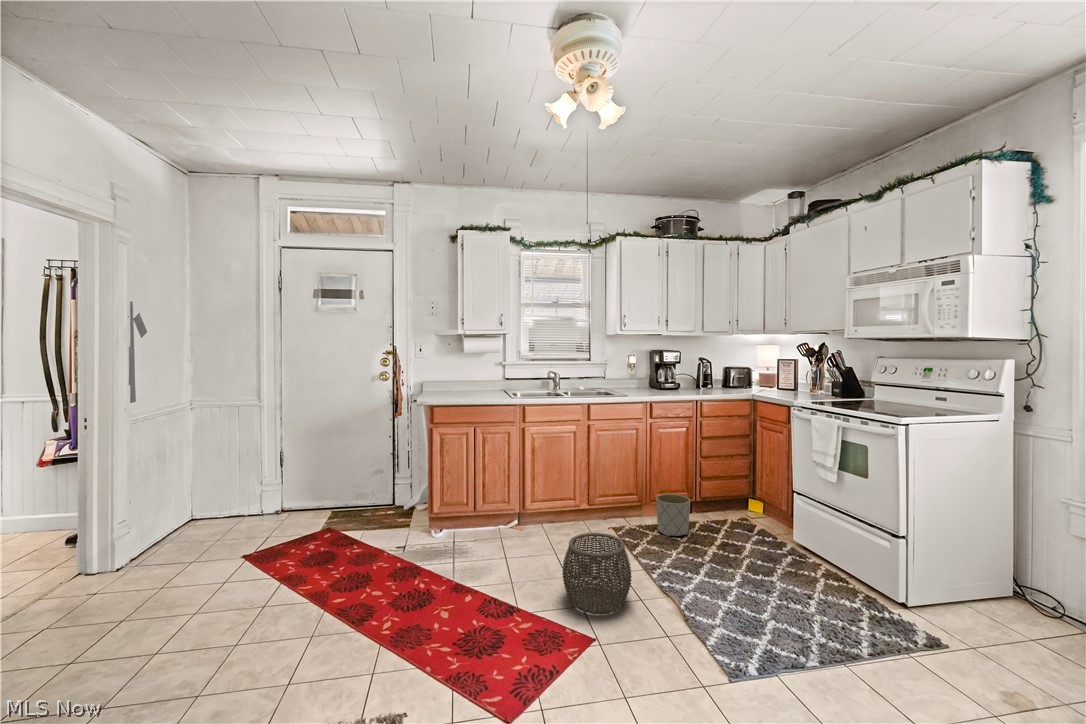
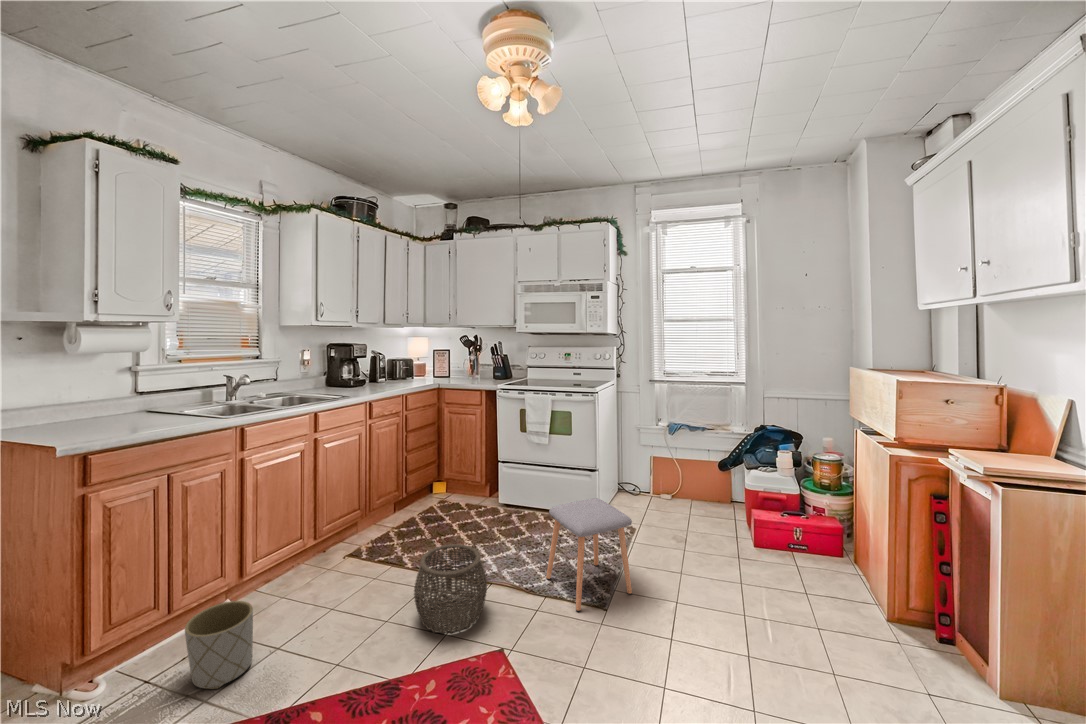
planter: present [656,494,690,536] -> present [185,601,253,689]
stool: none [696,540,798,696] -> present [546,498,632,612]

